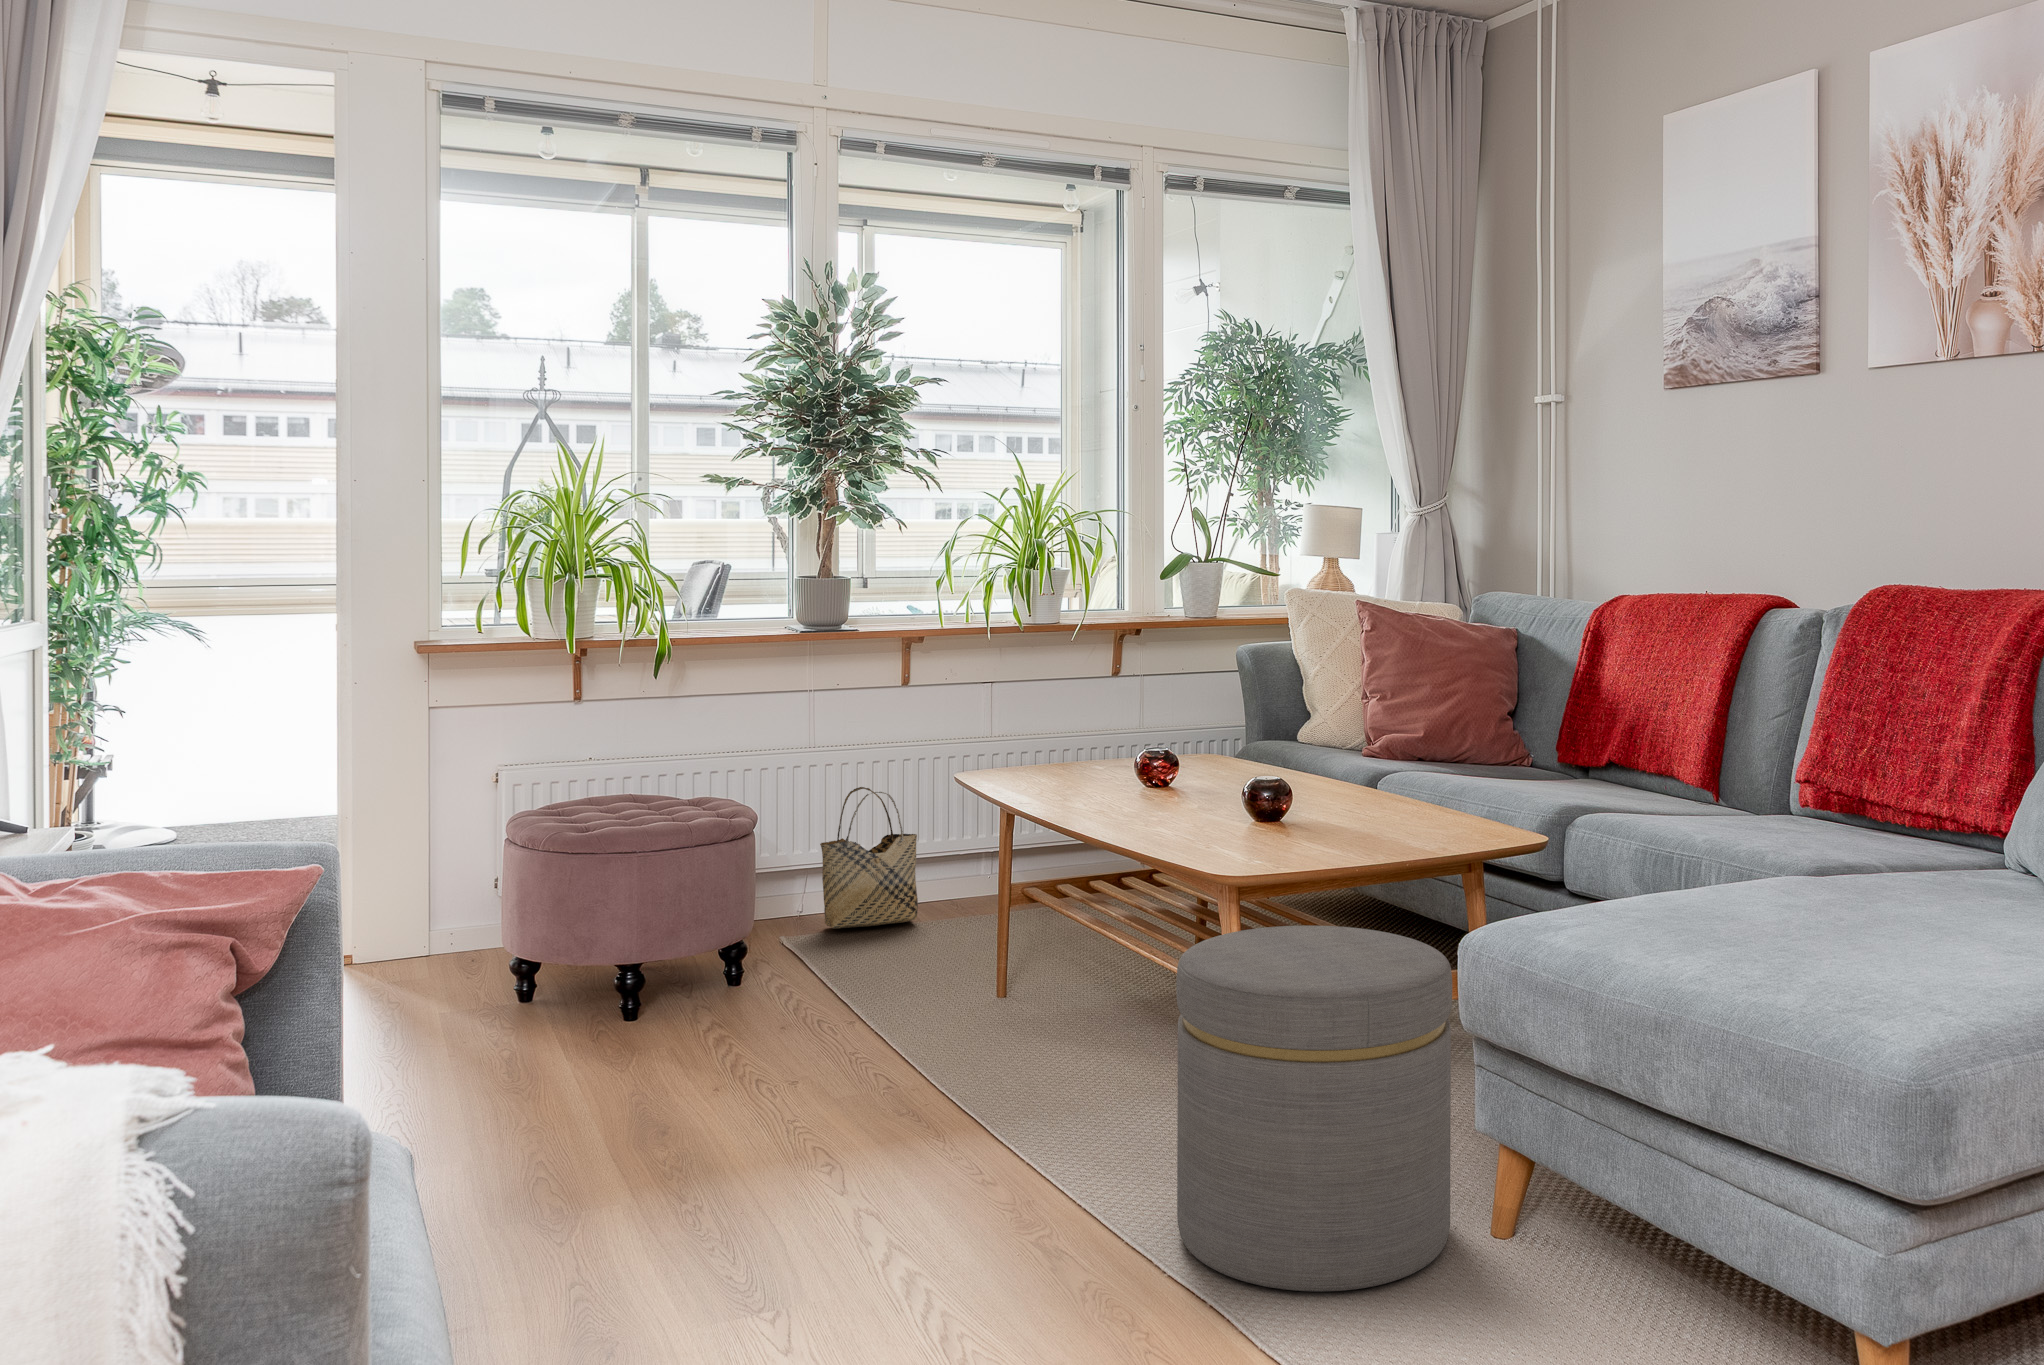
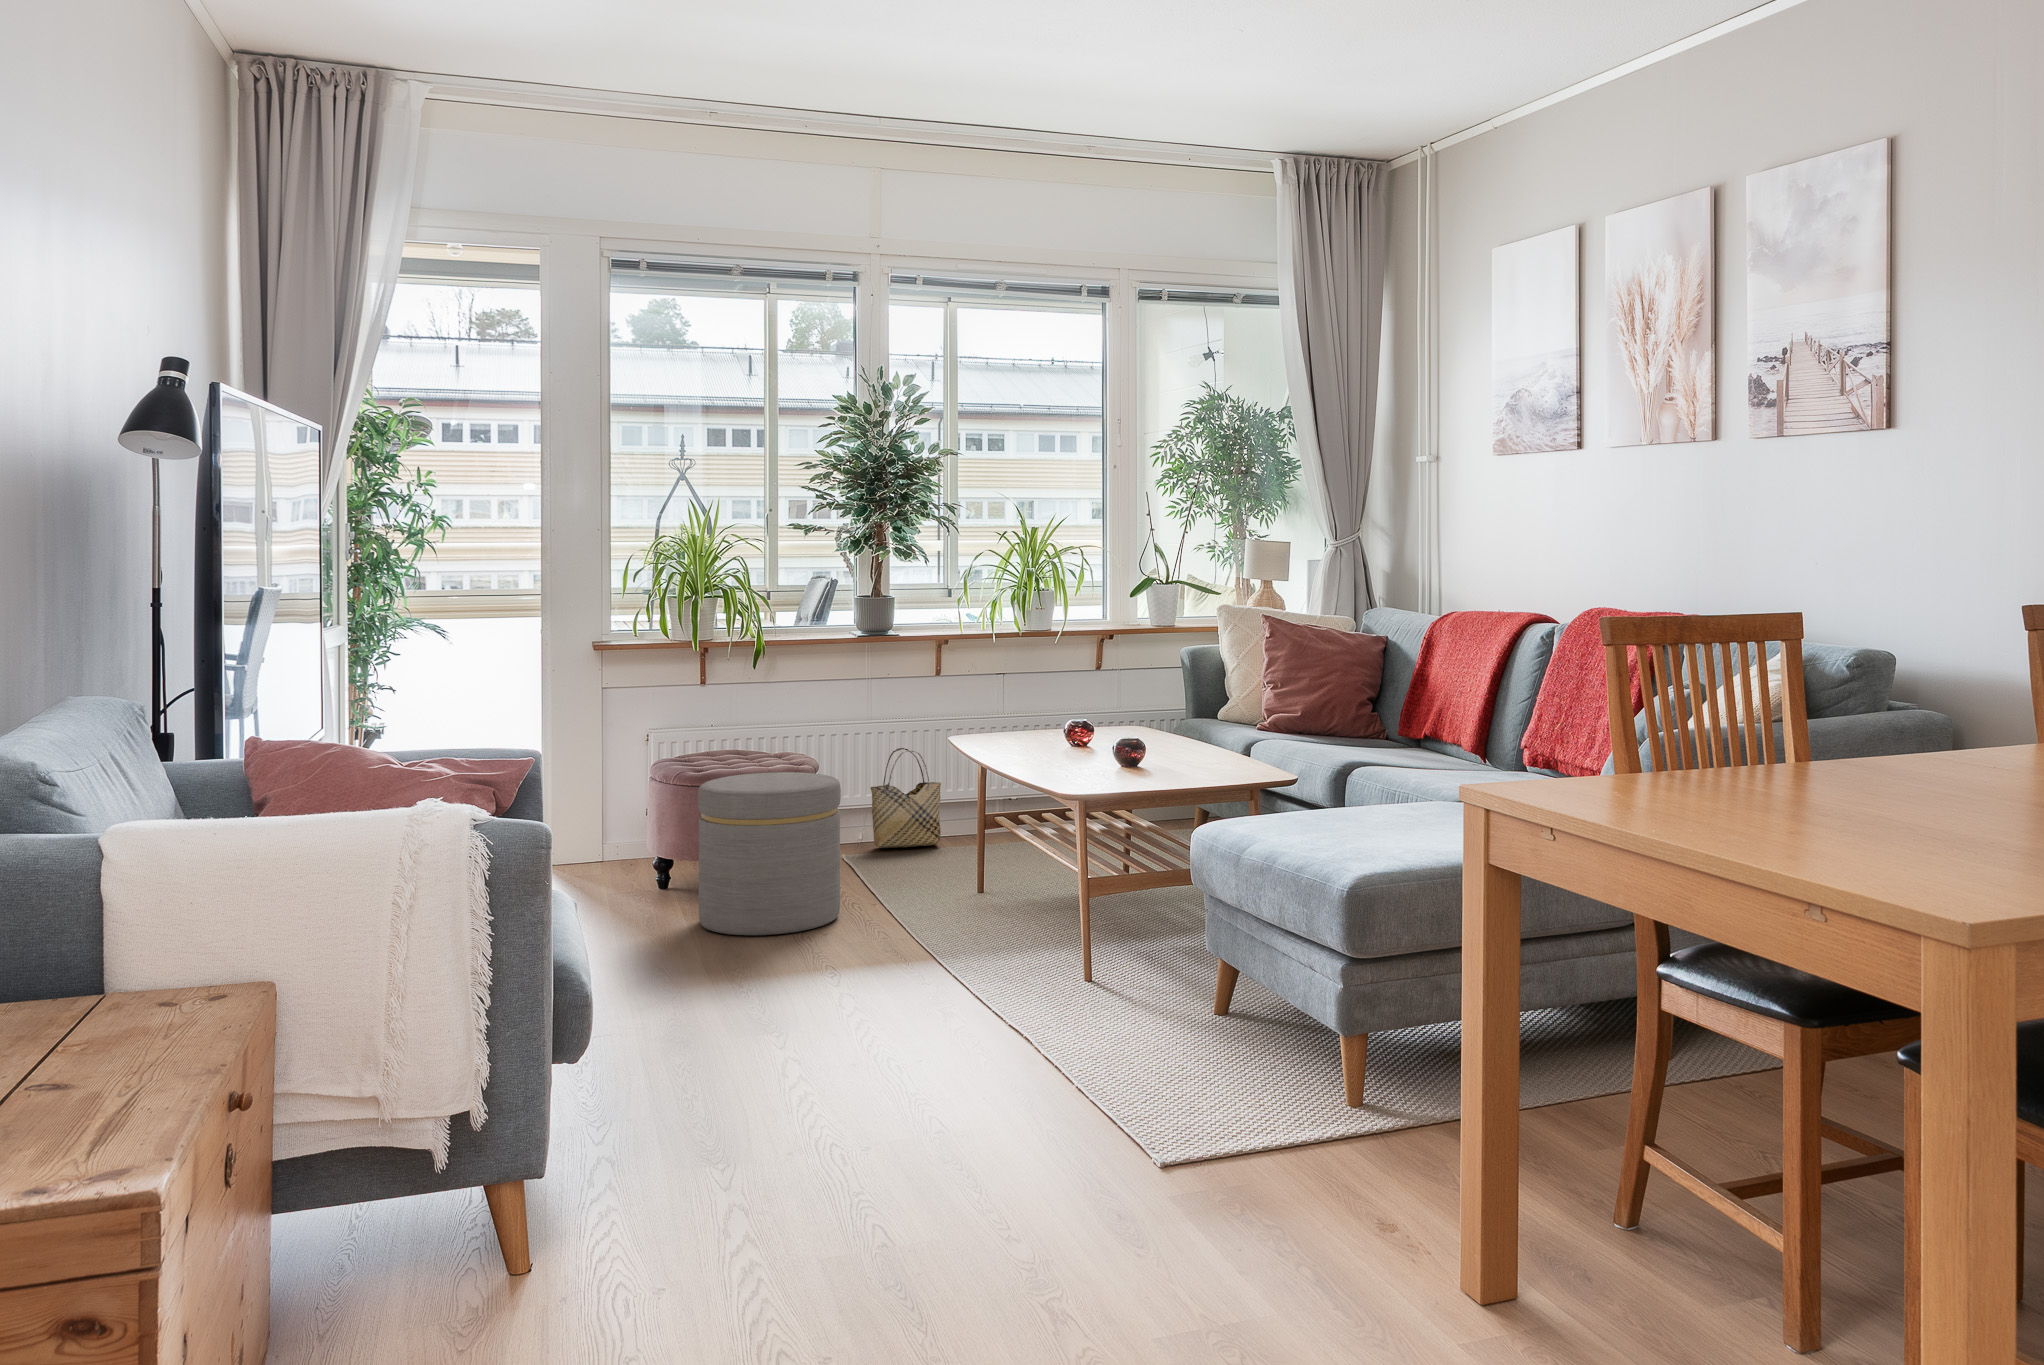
ottoman: present [1176,926,1452,1292] -> present [698,772,841,935]

